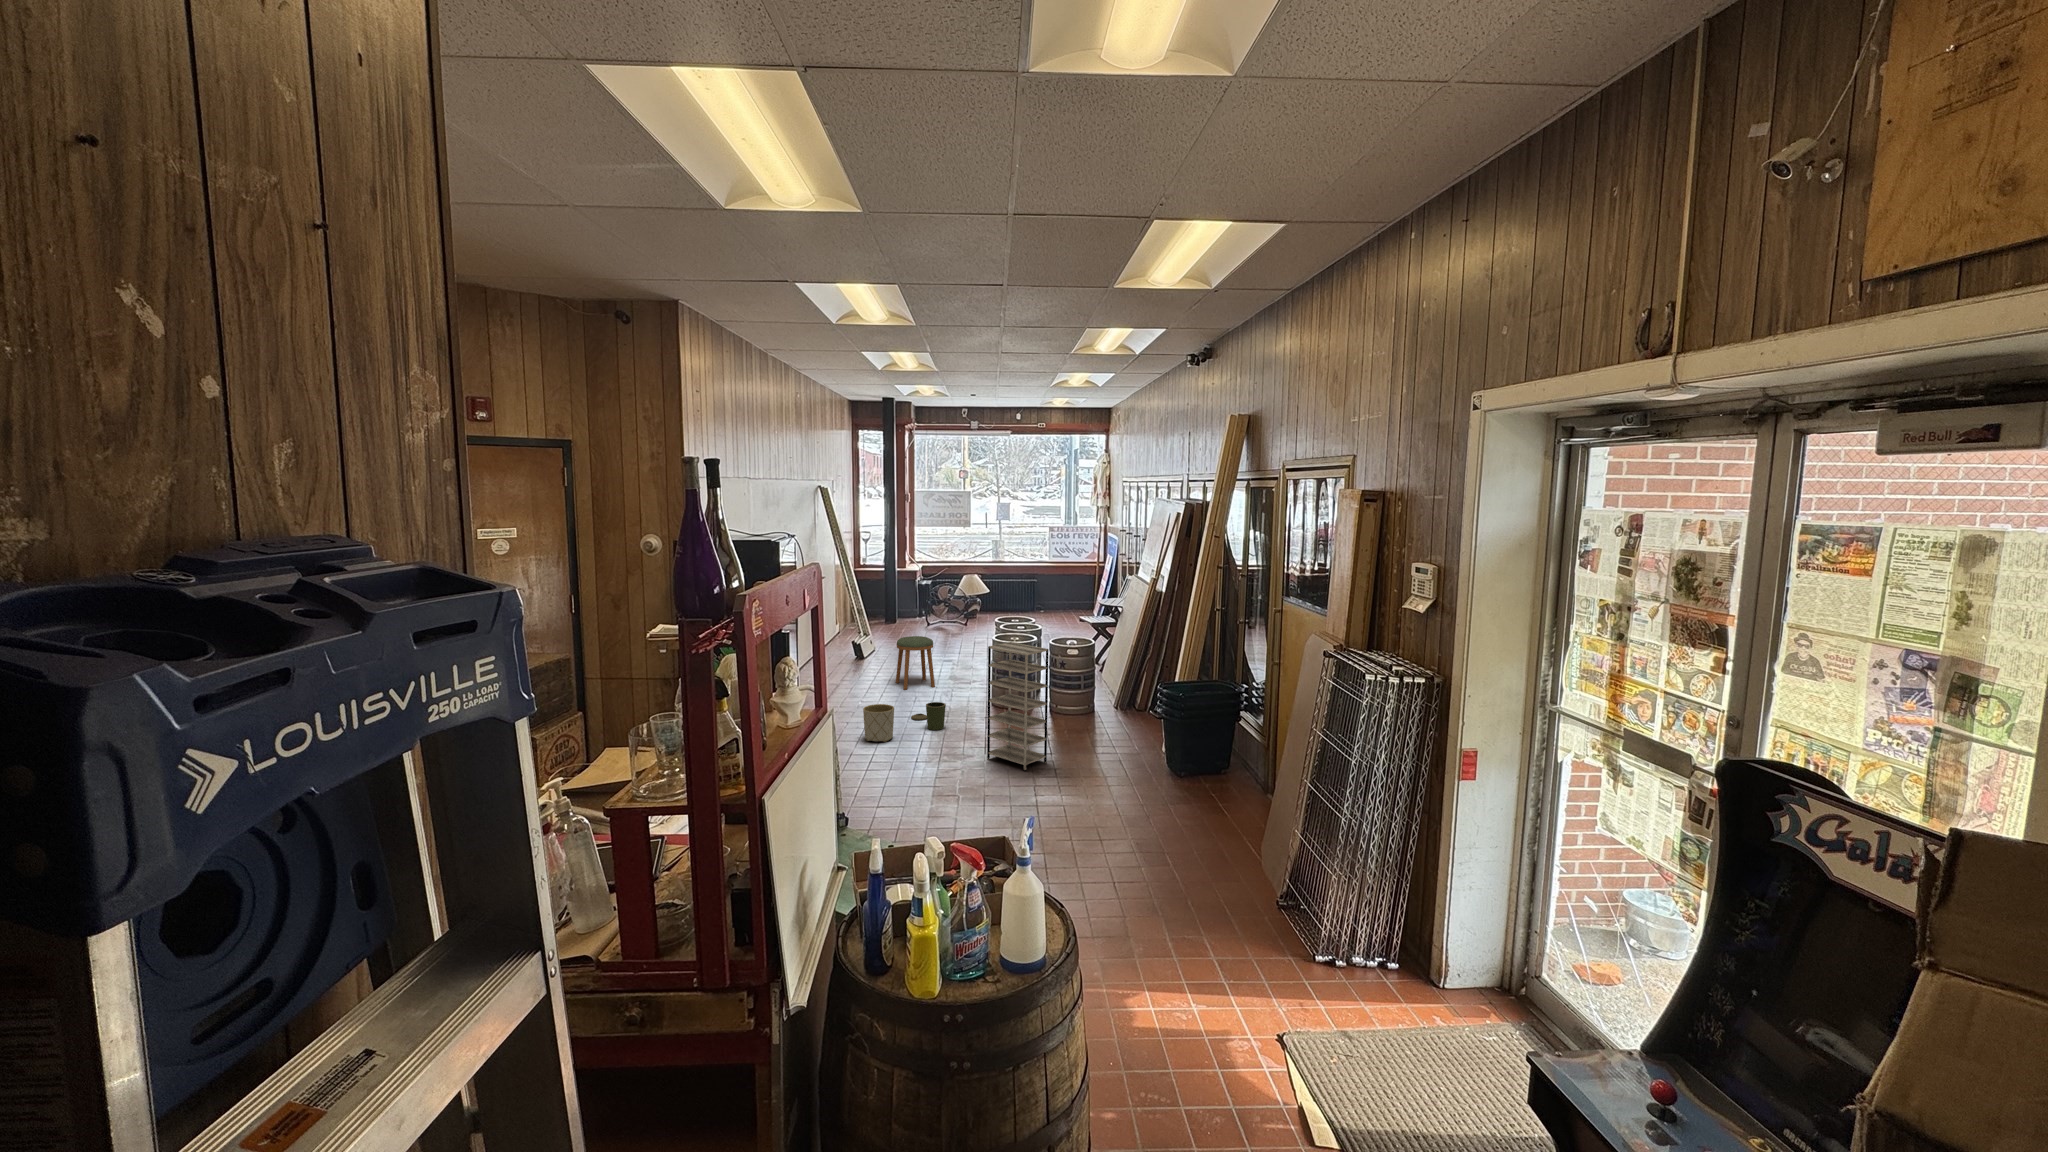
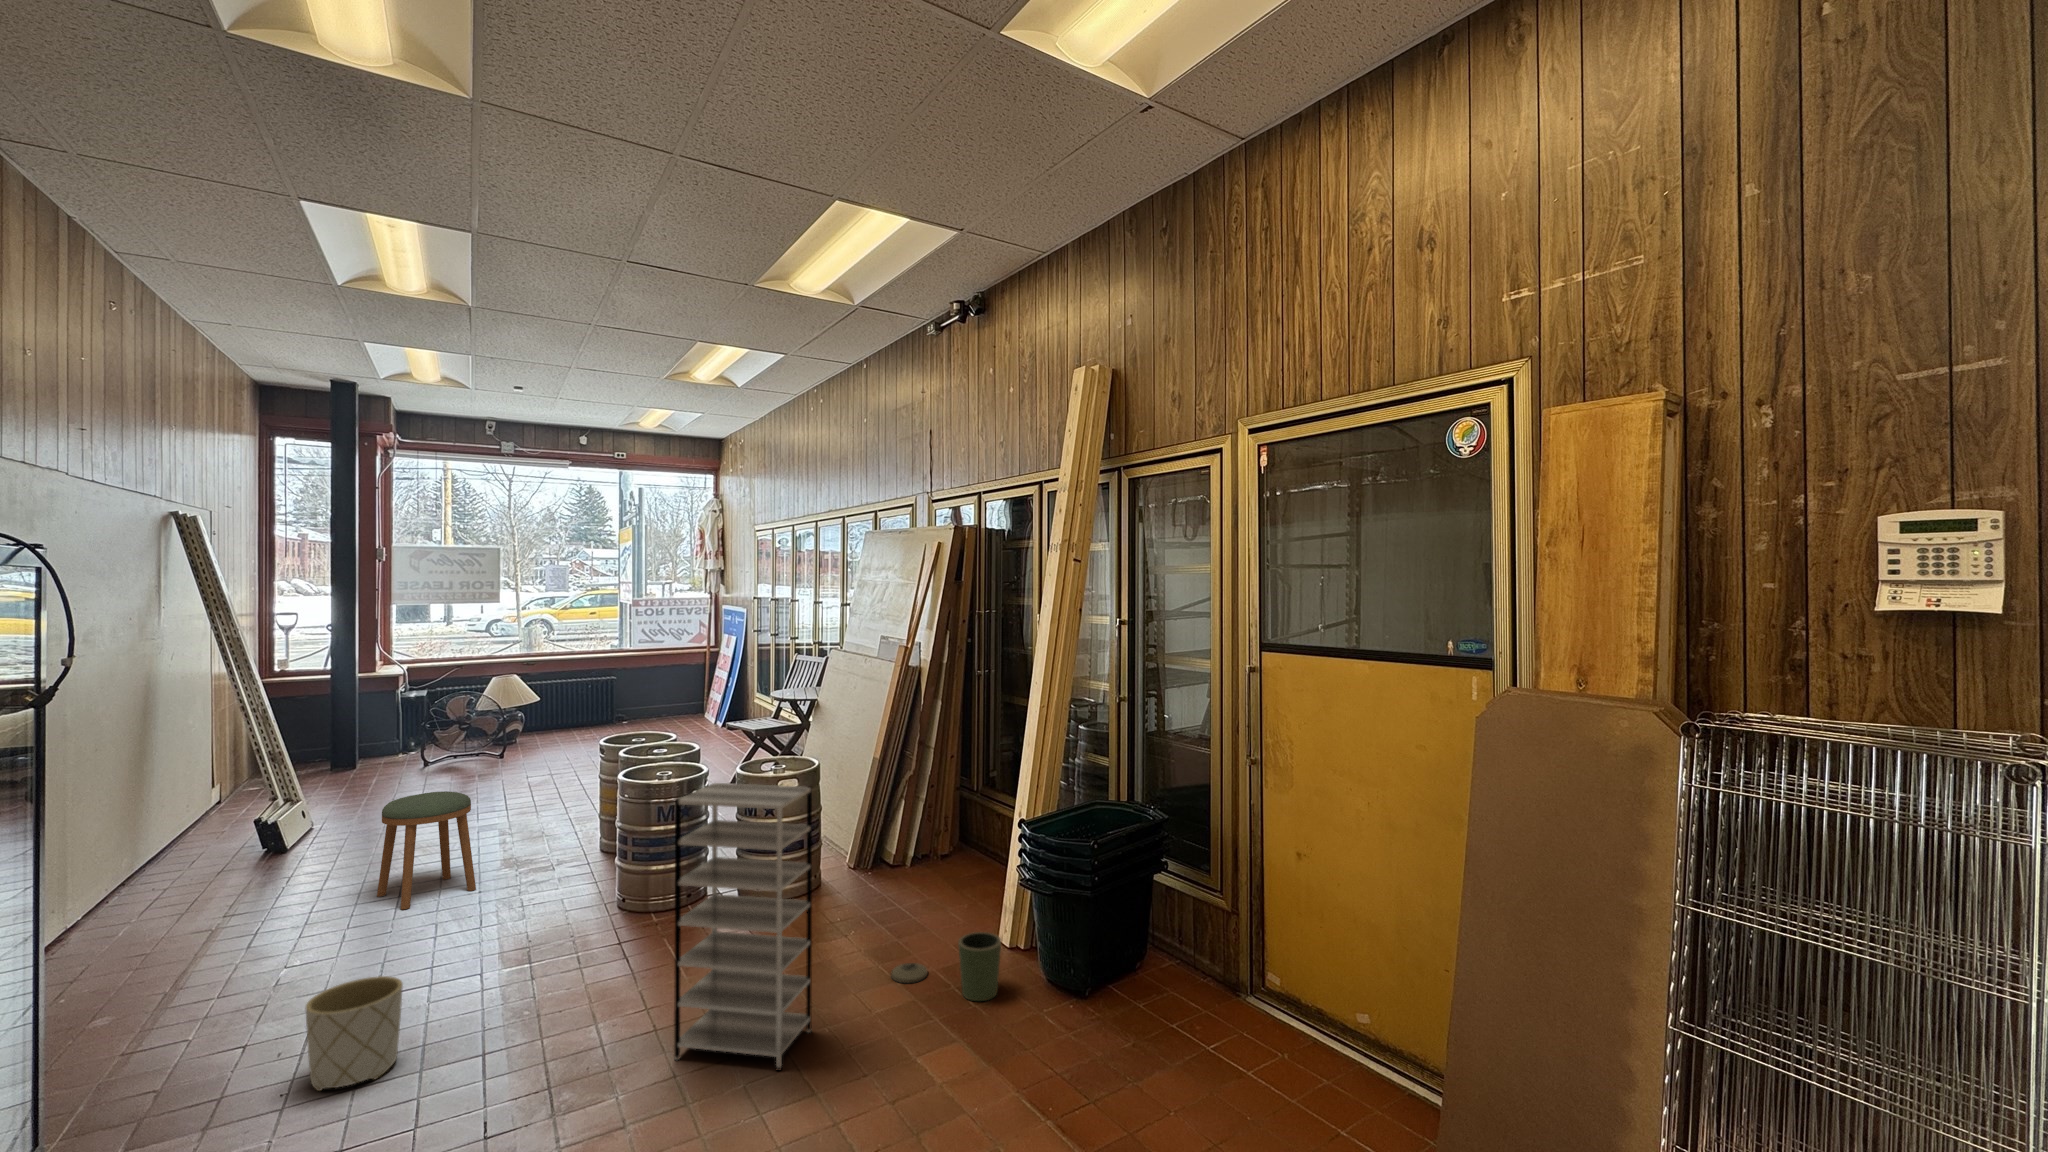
trash can: present [911,702,946,730] -> present [891,932,1001,1001]

